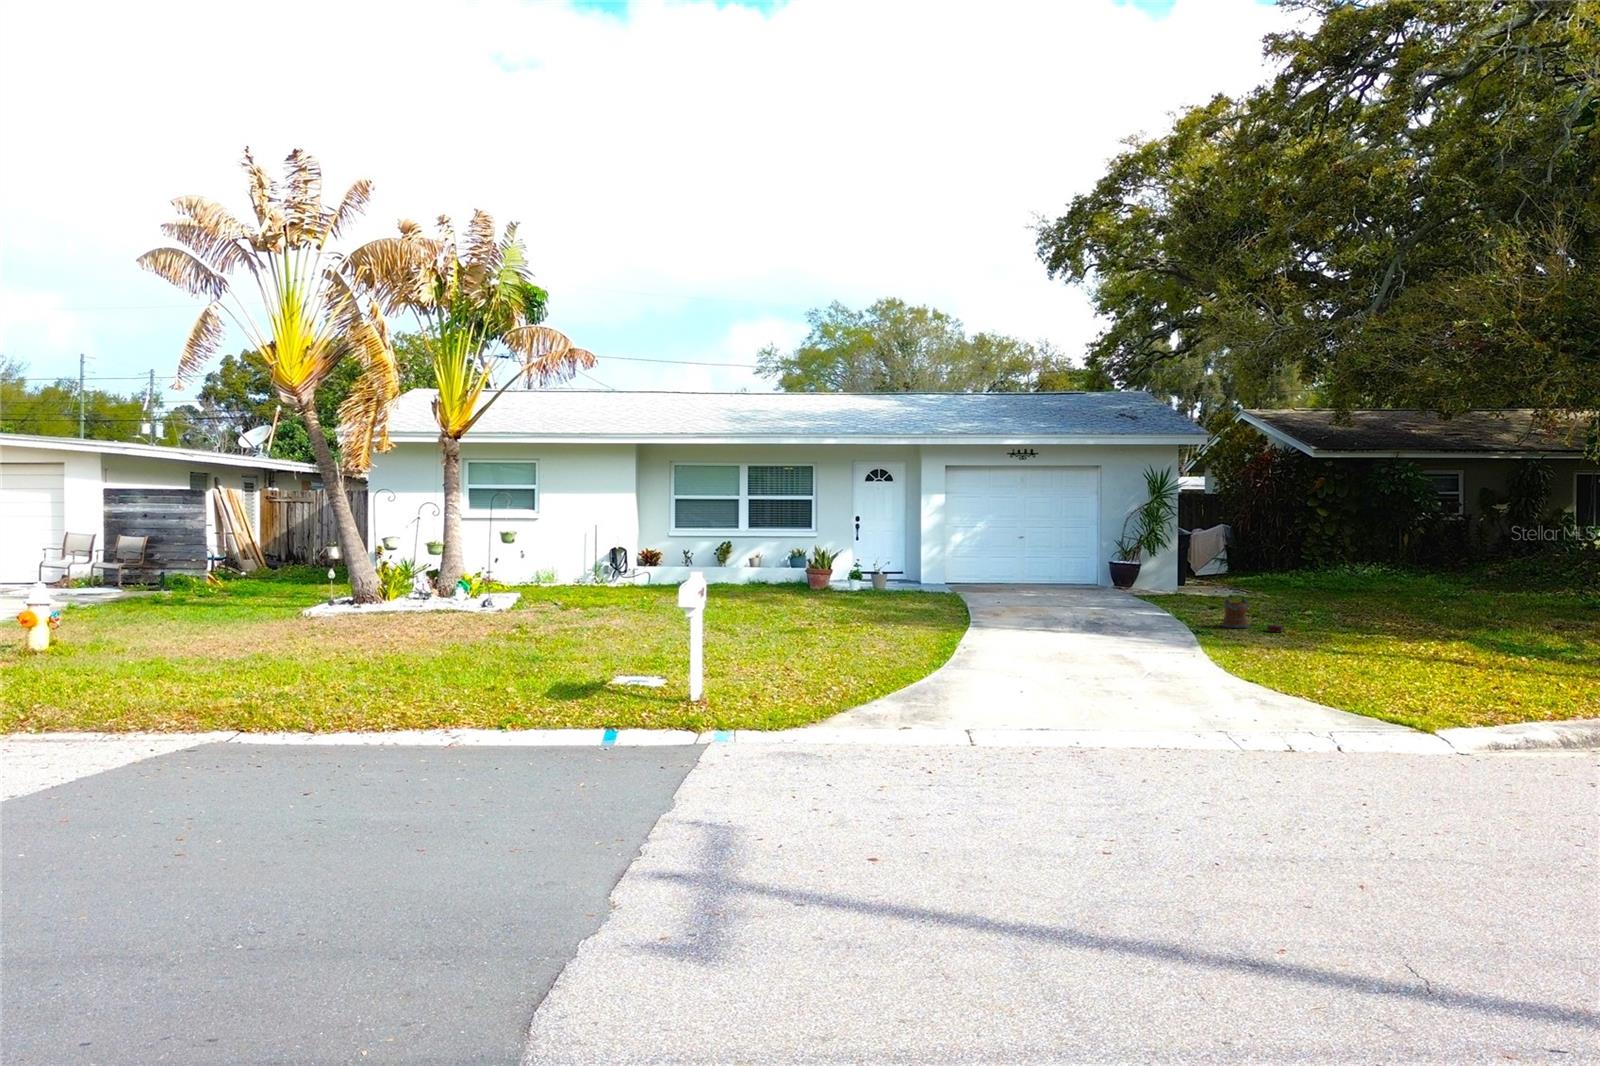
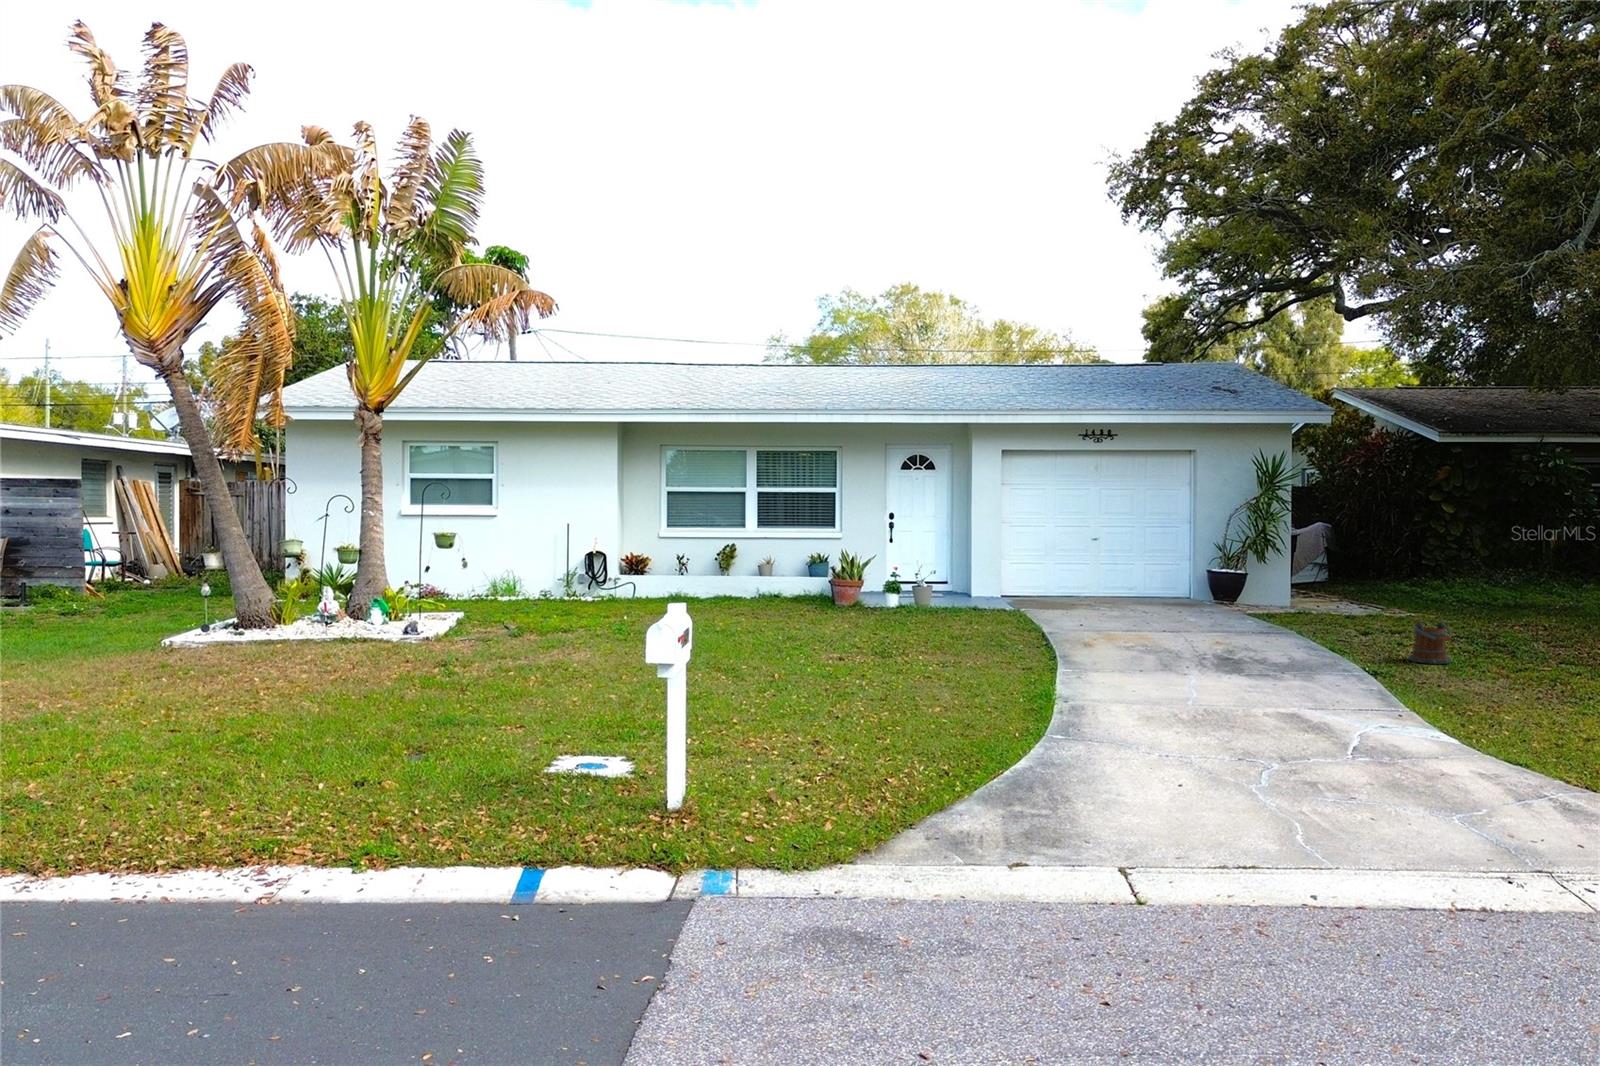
potted plant: present [1264,600,1283,633] -> none [1472,617,1530,671]

